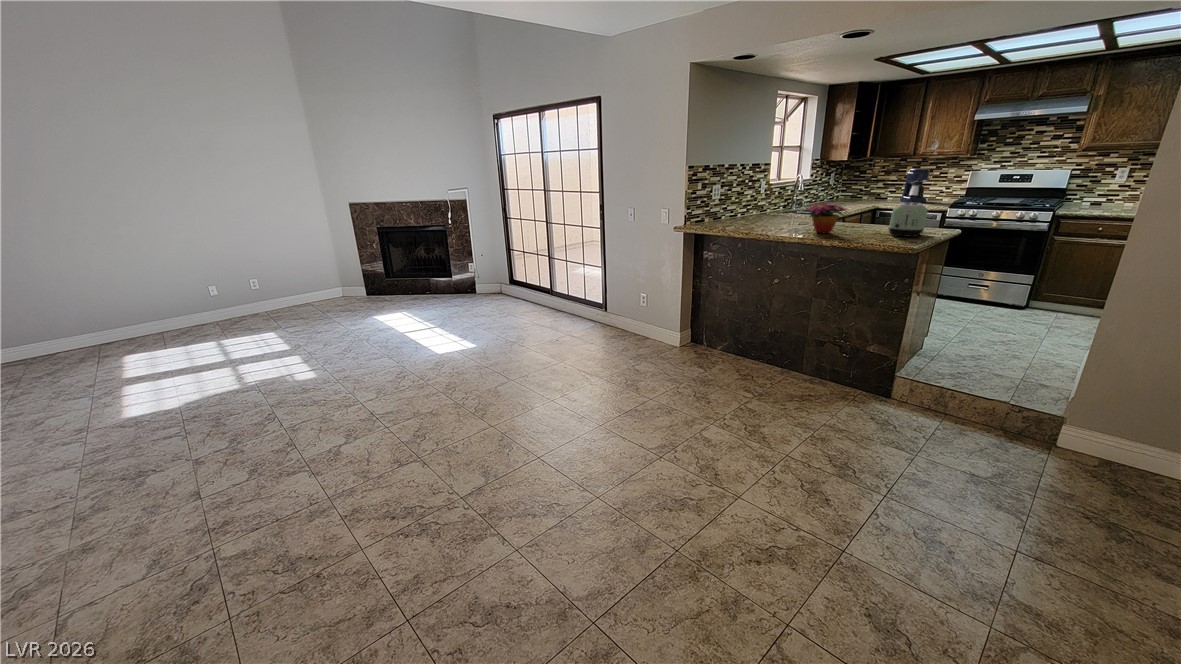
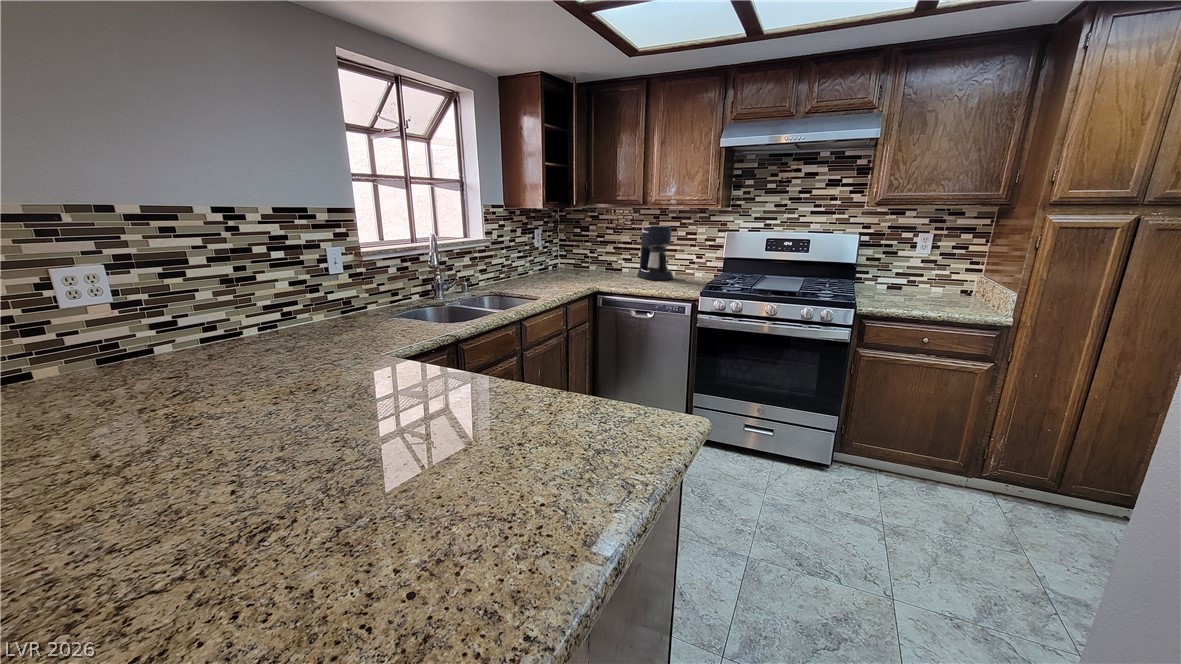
flower arrangement: present [807,203,845,233] -> none [107,340,327,465]
toaster: present [889,203,927,237] -> none [452,341,586,494]

